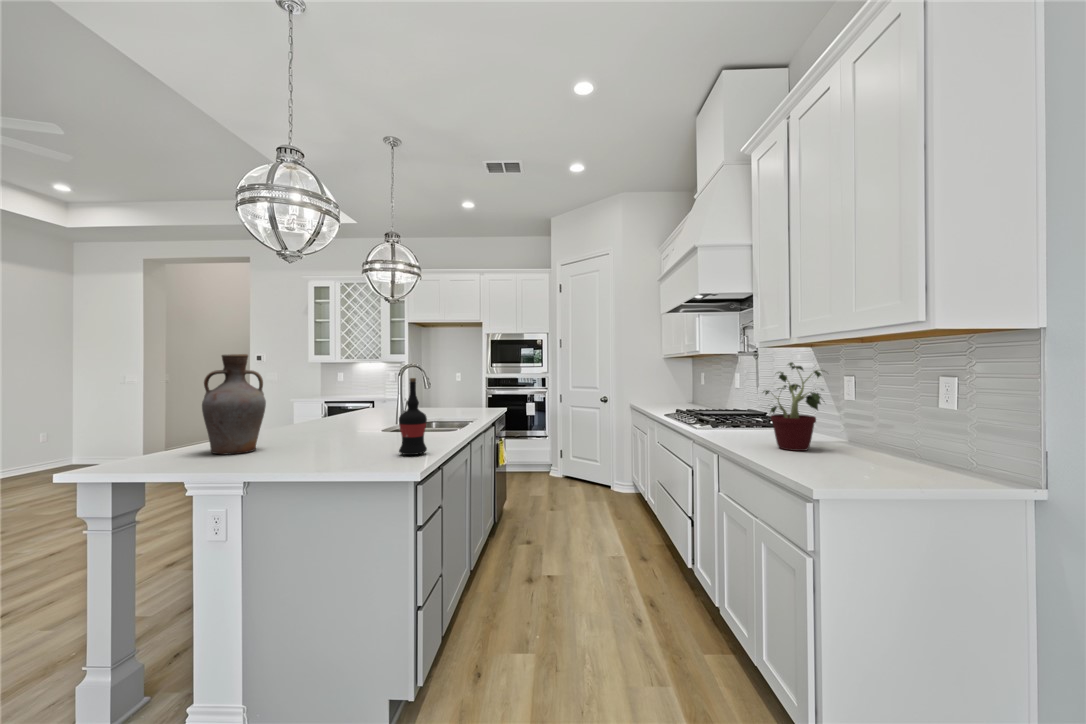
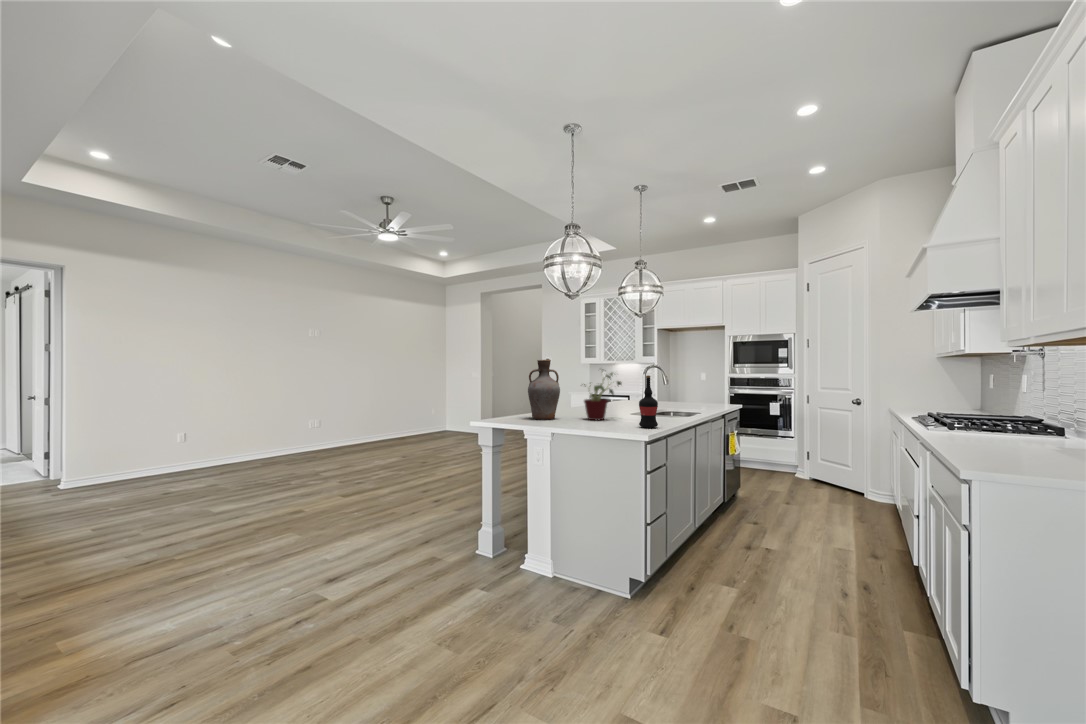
potted plant: present [763,362,824,451] -> present [584,369,622,420]

